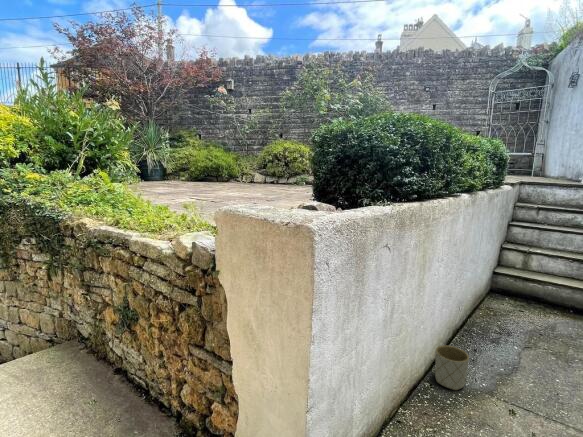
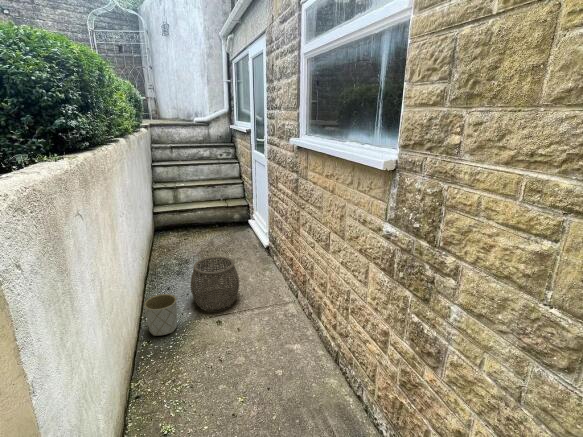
woven basket: none [493,333,563,404] -> present [191,257,239,310]

